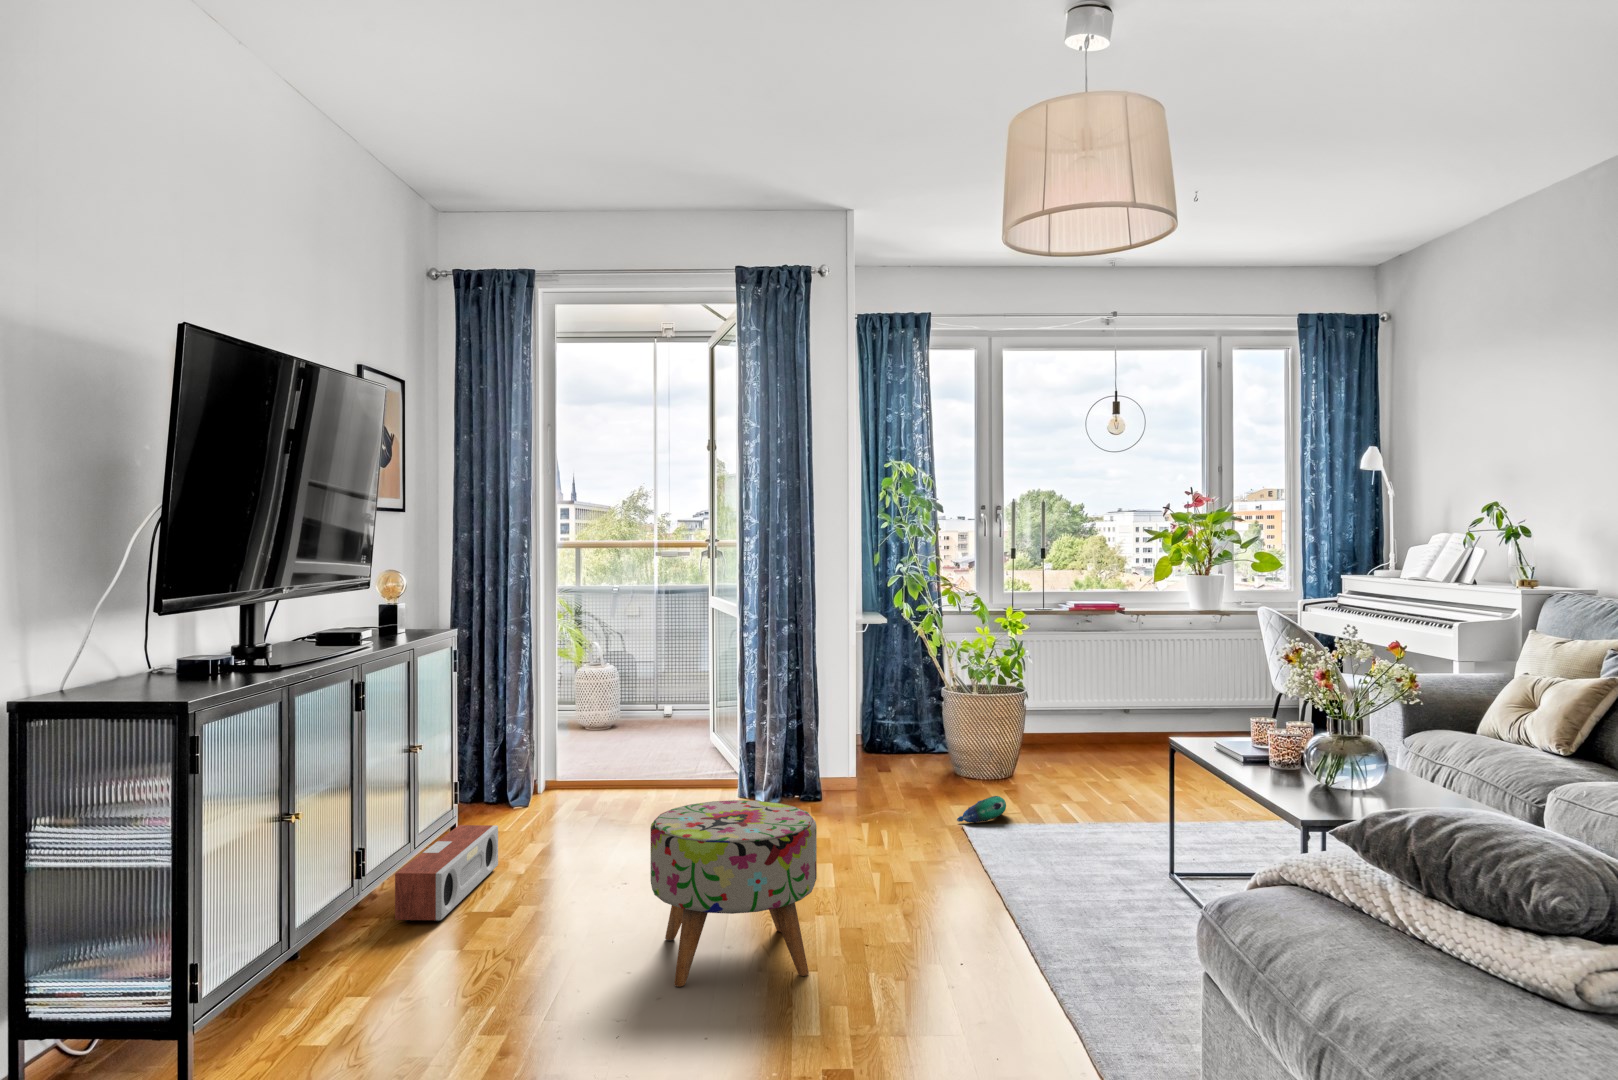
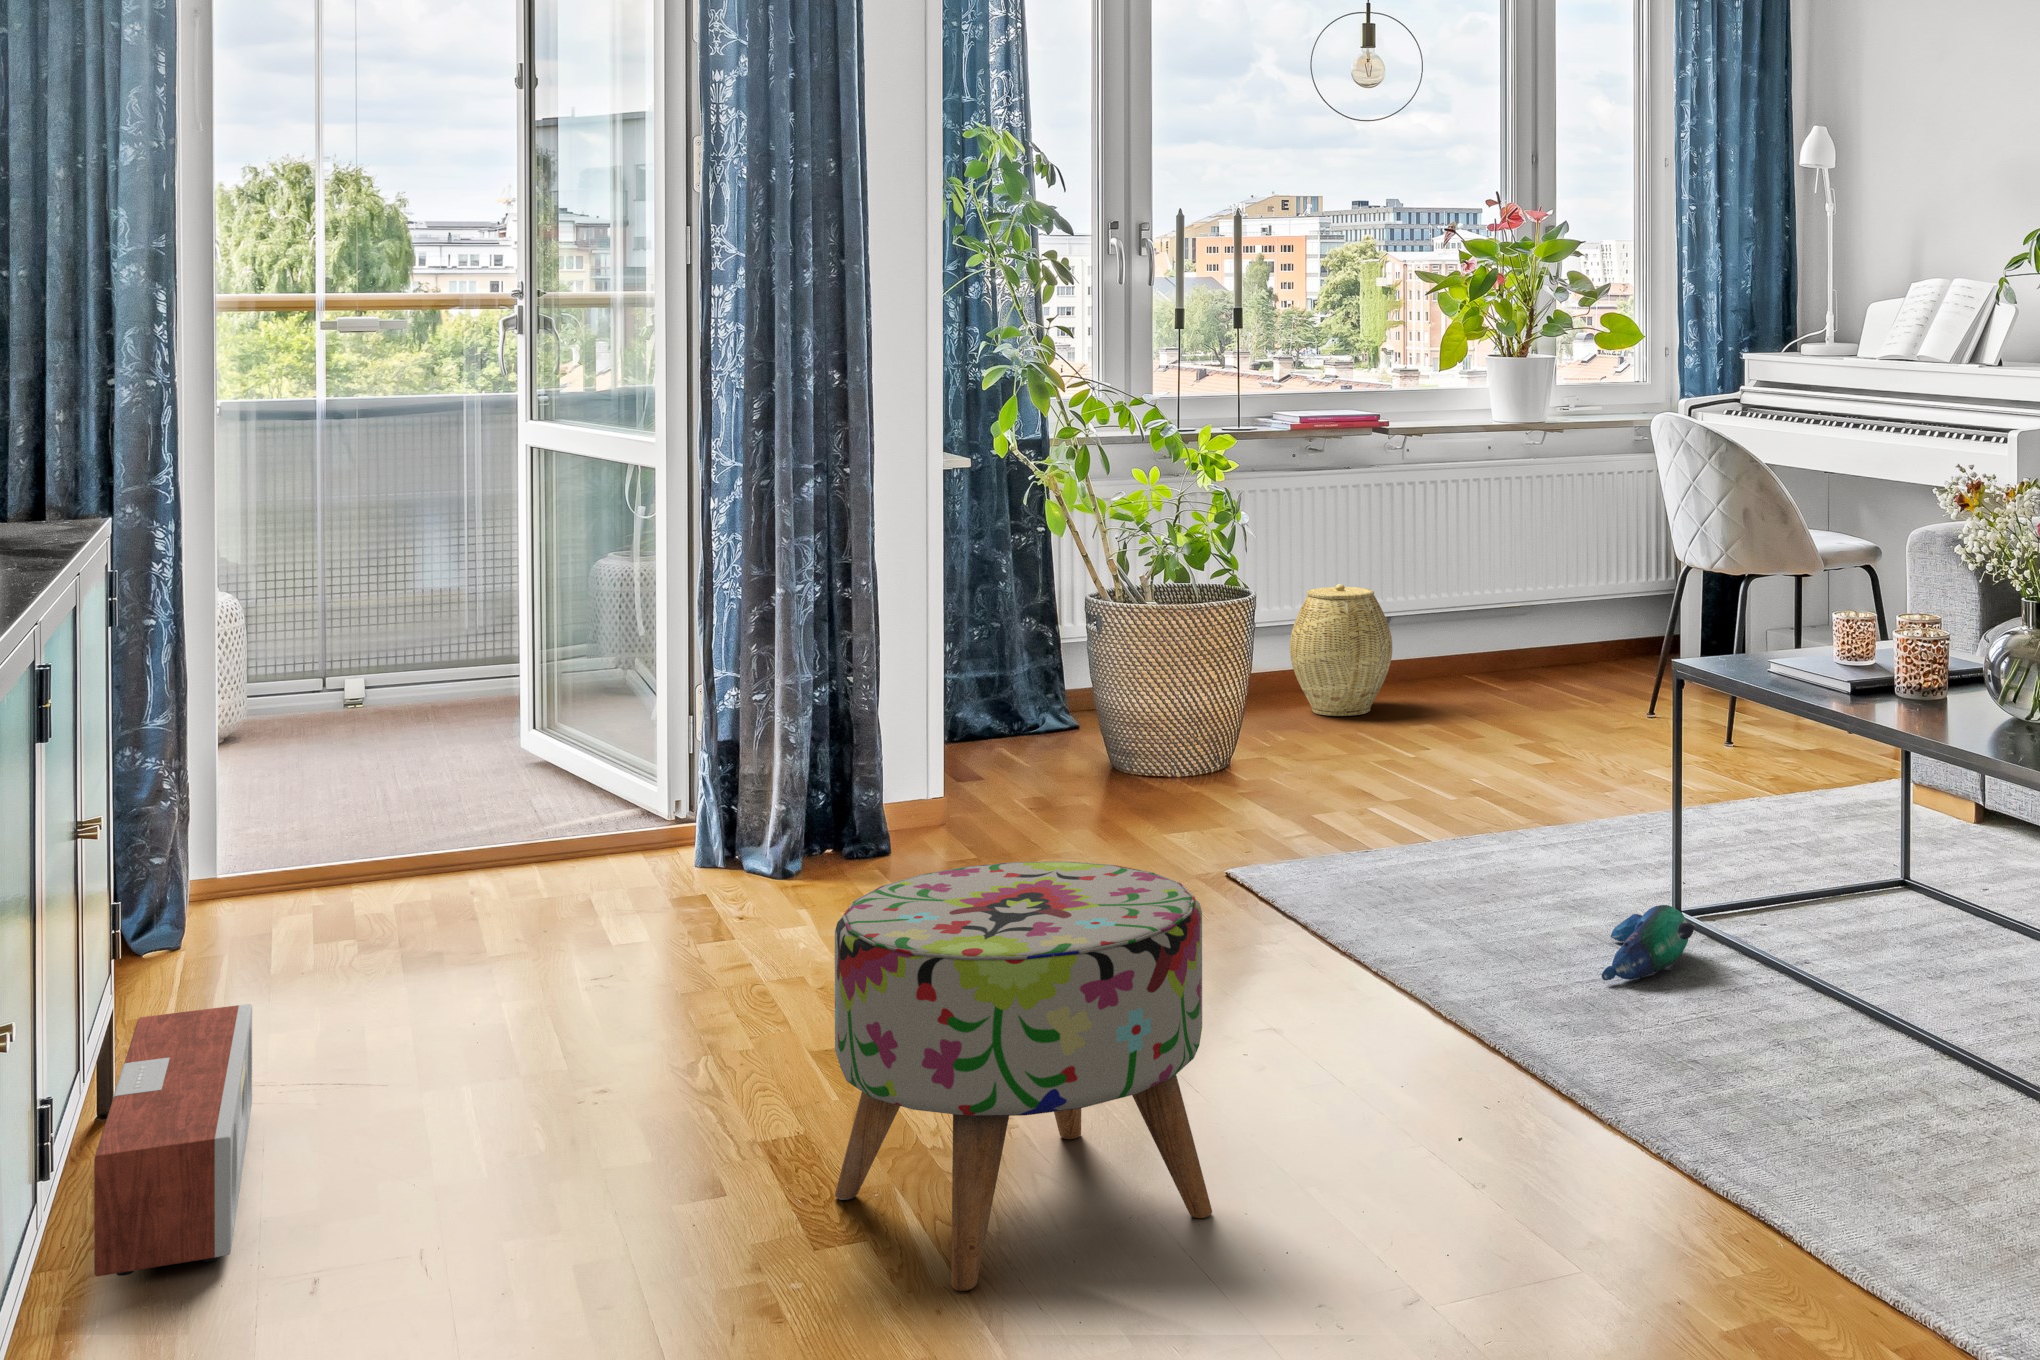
woven basket: none [1064,689,1118,756] -> present [1290,584,1392,716]
plush toy: present [957,796,1006,823] -> present [1602,905,1695,981]

